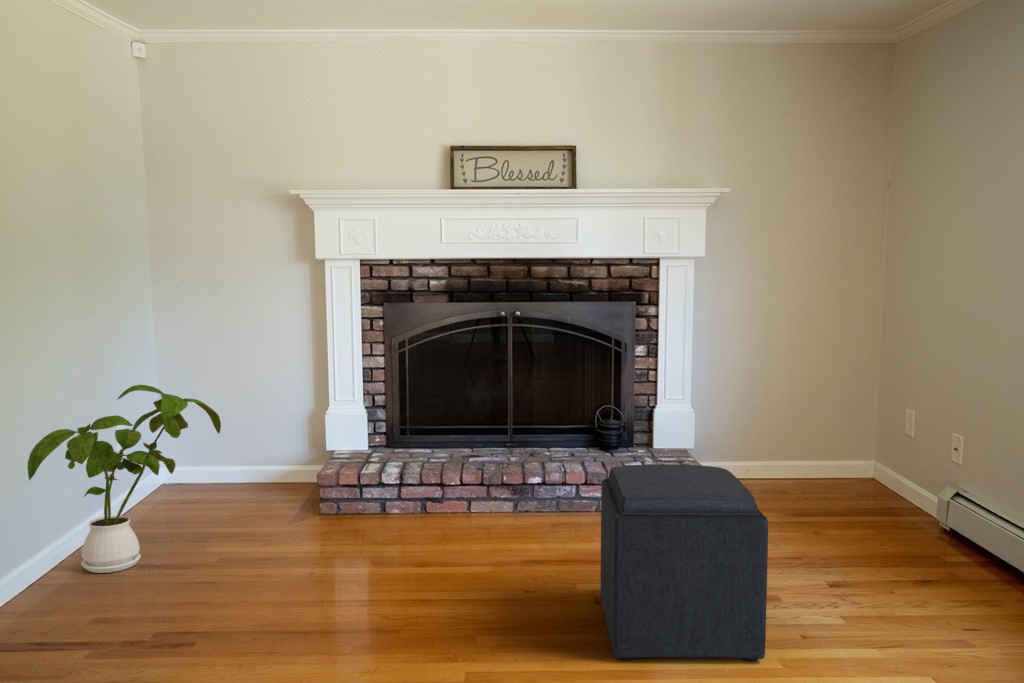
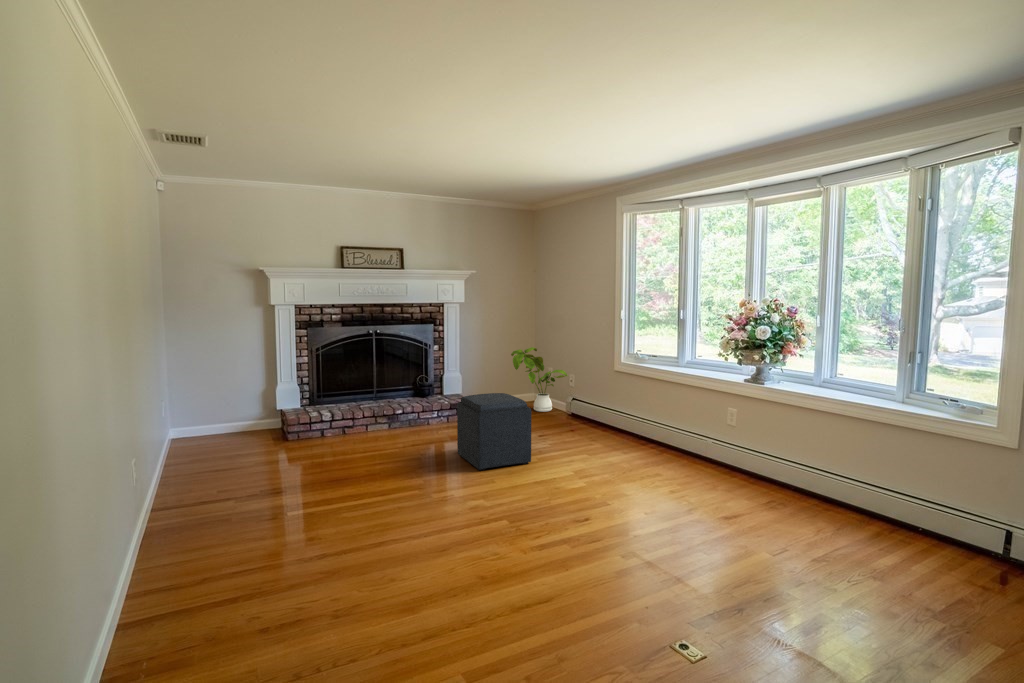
house plant: present [27,385,221,573] -> present [511,347,568,412]

